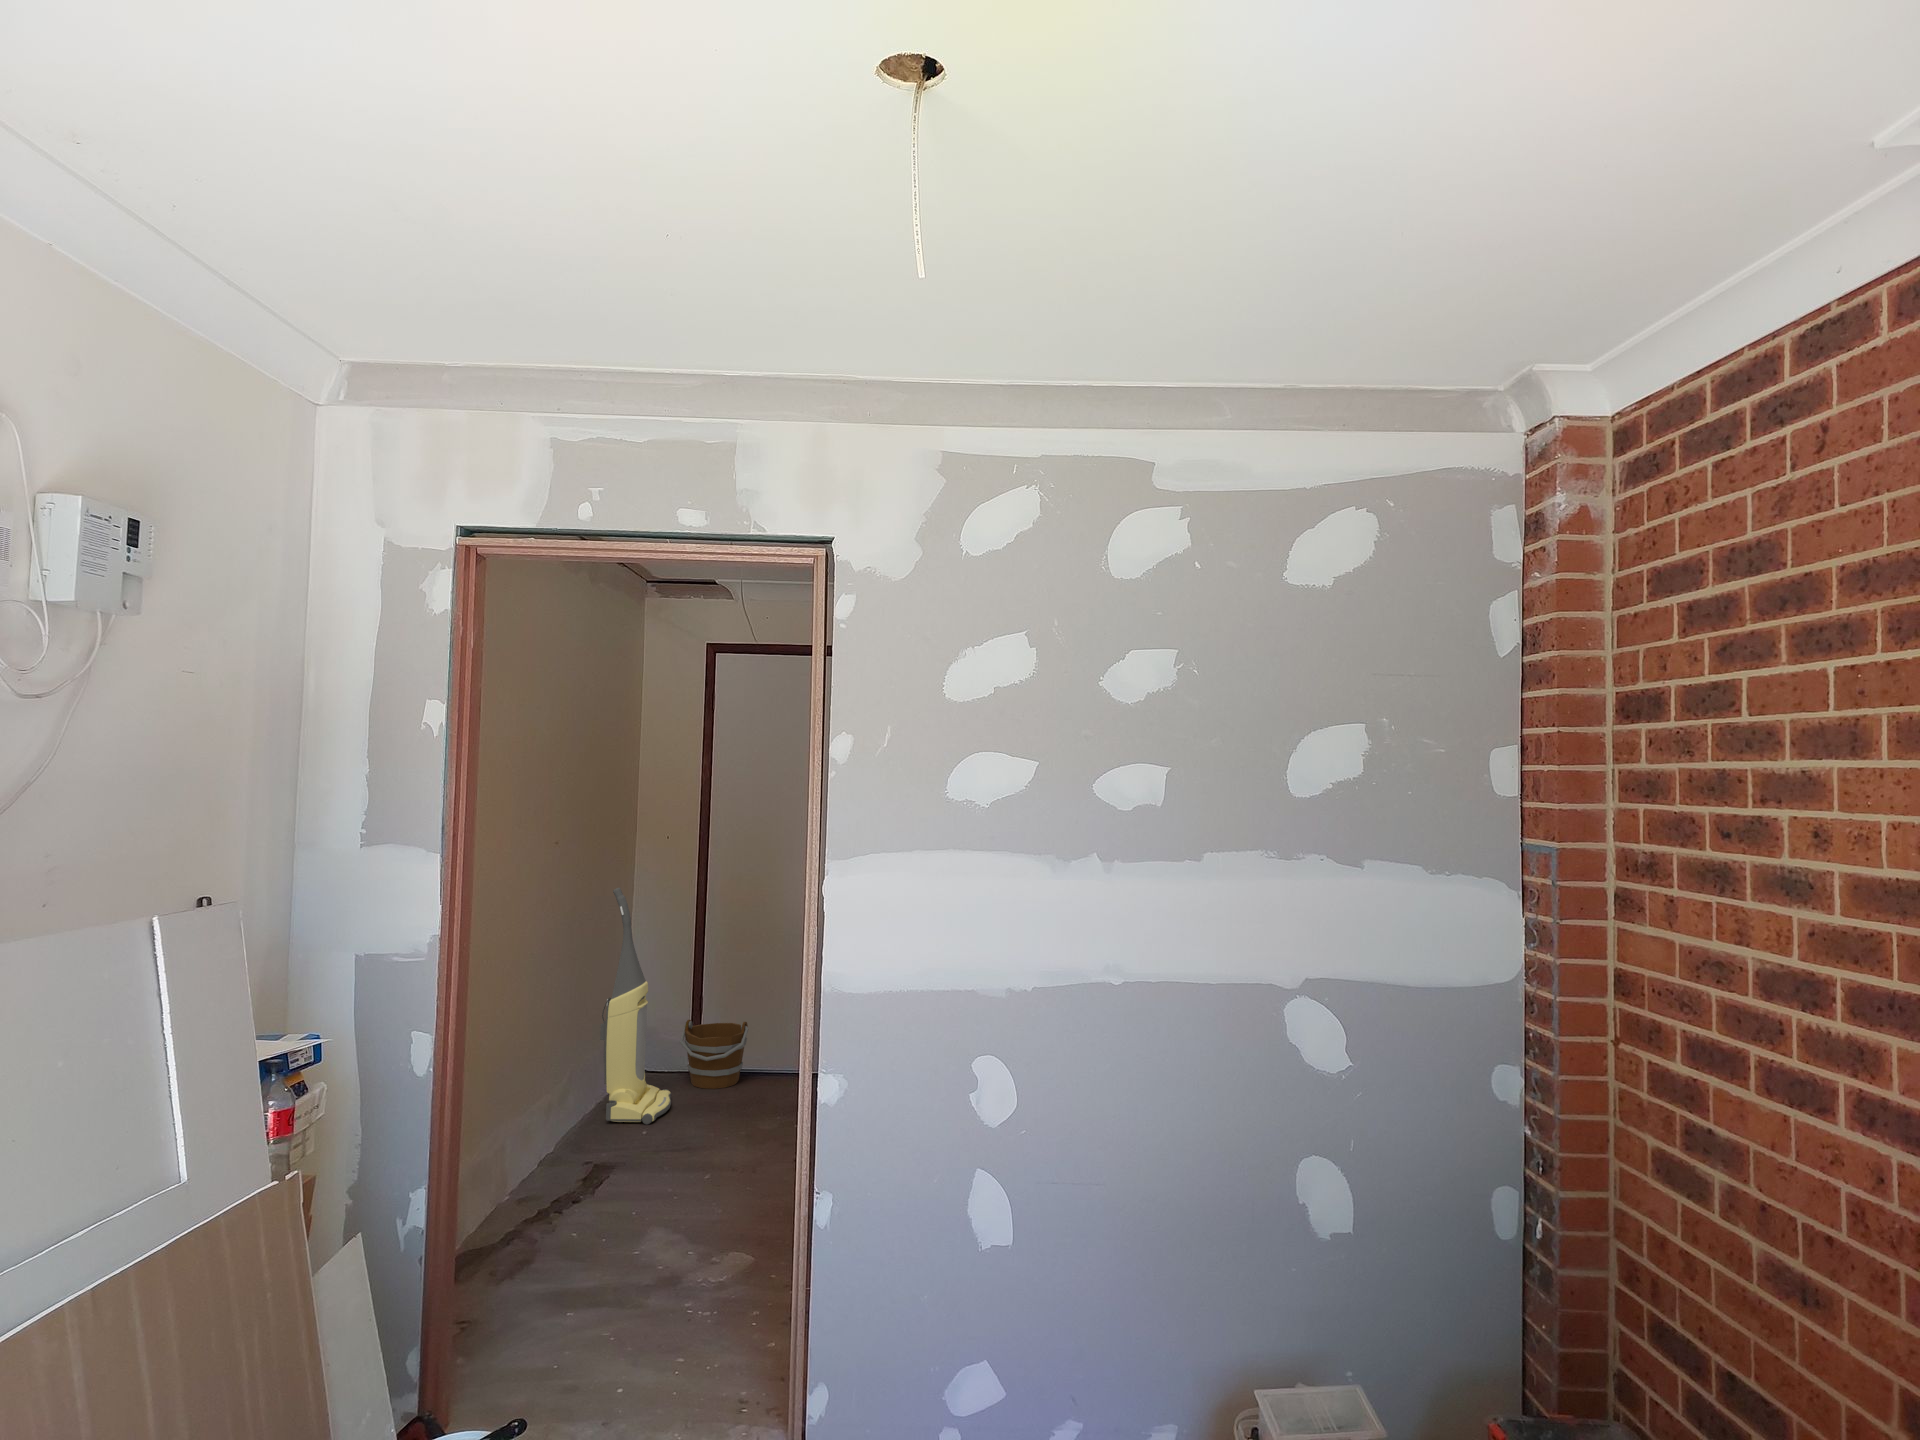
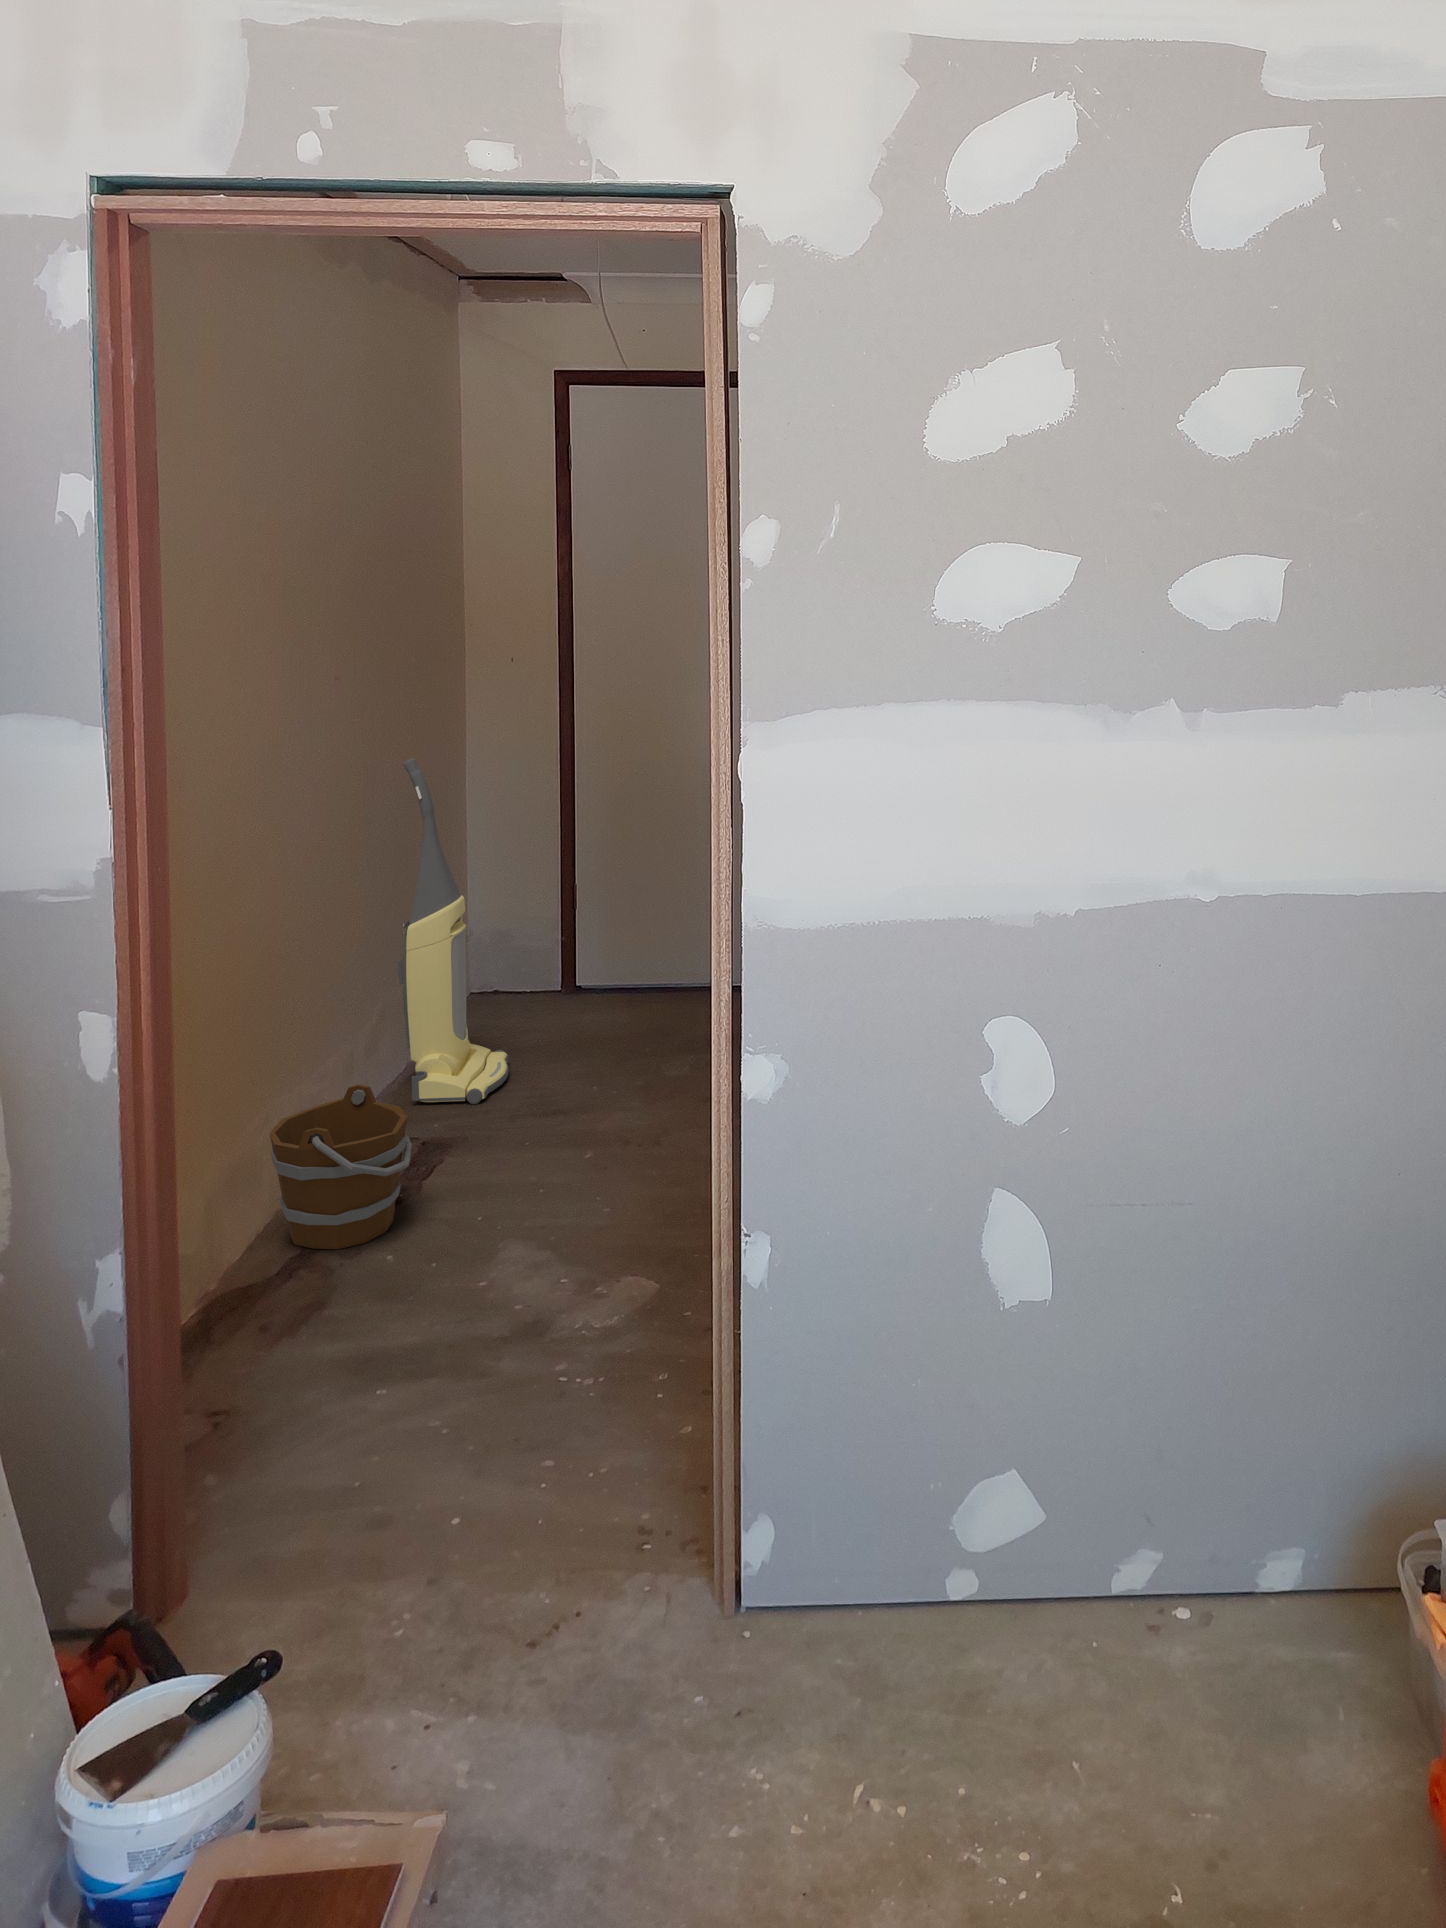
bucket: present [680,1020,748,1089] -> present [270,1084,412,1249]

